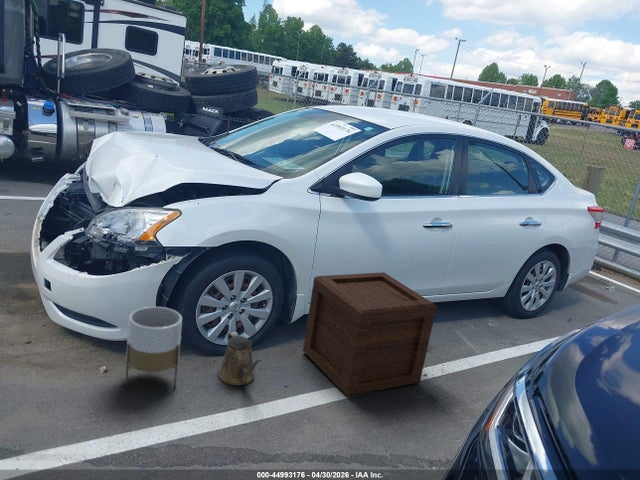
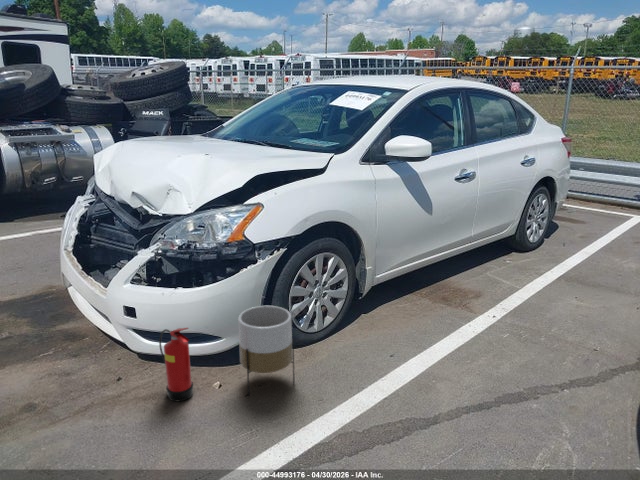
wooden crate: present [303,272,436,396] -> none [379,230,504,351]
fire extinguisher: none [54,308,81,378] -> present [159,328,193,401]
watering can: present [219,332,262,385] -> none [319,315,378,367]

